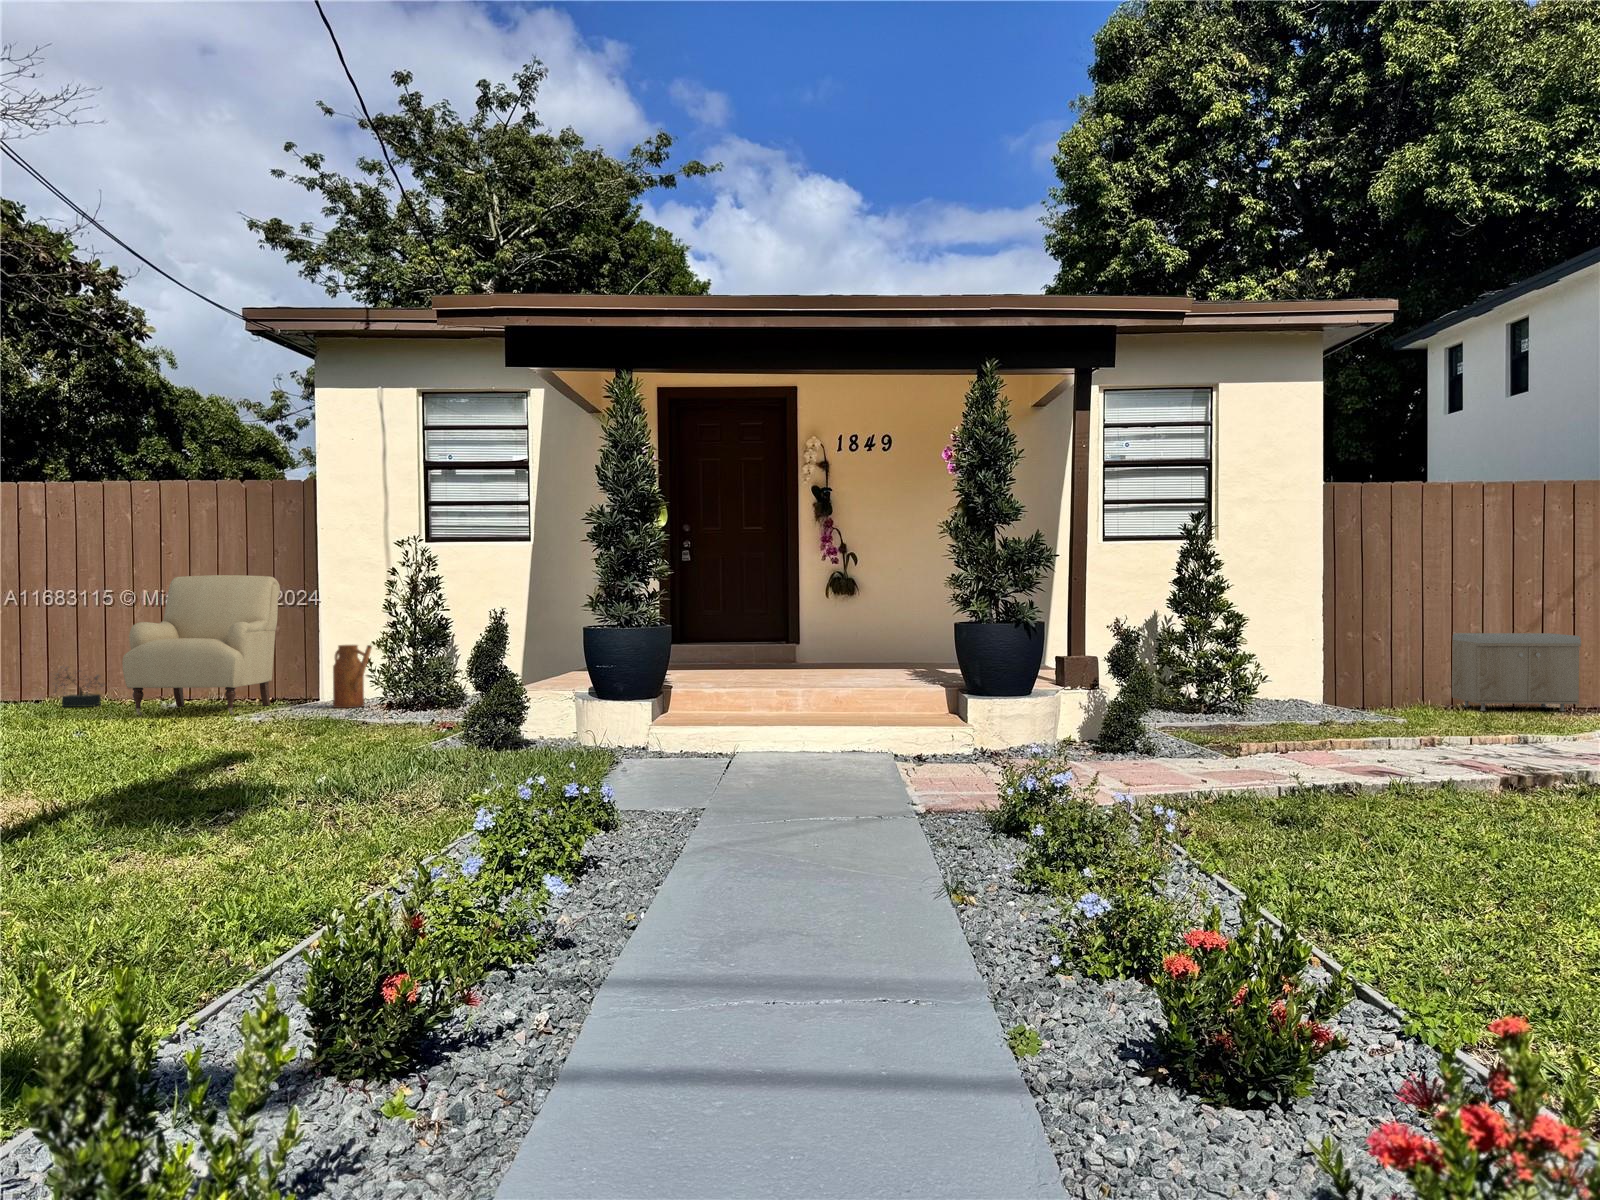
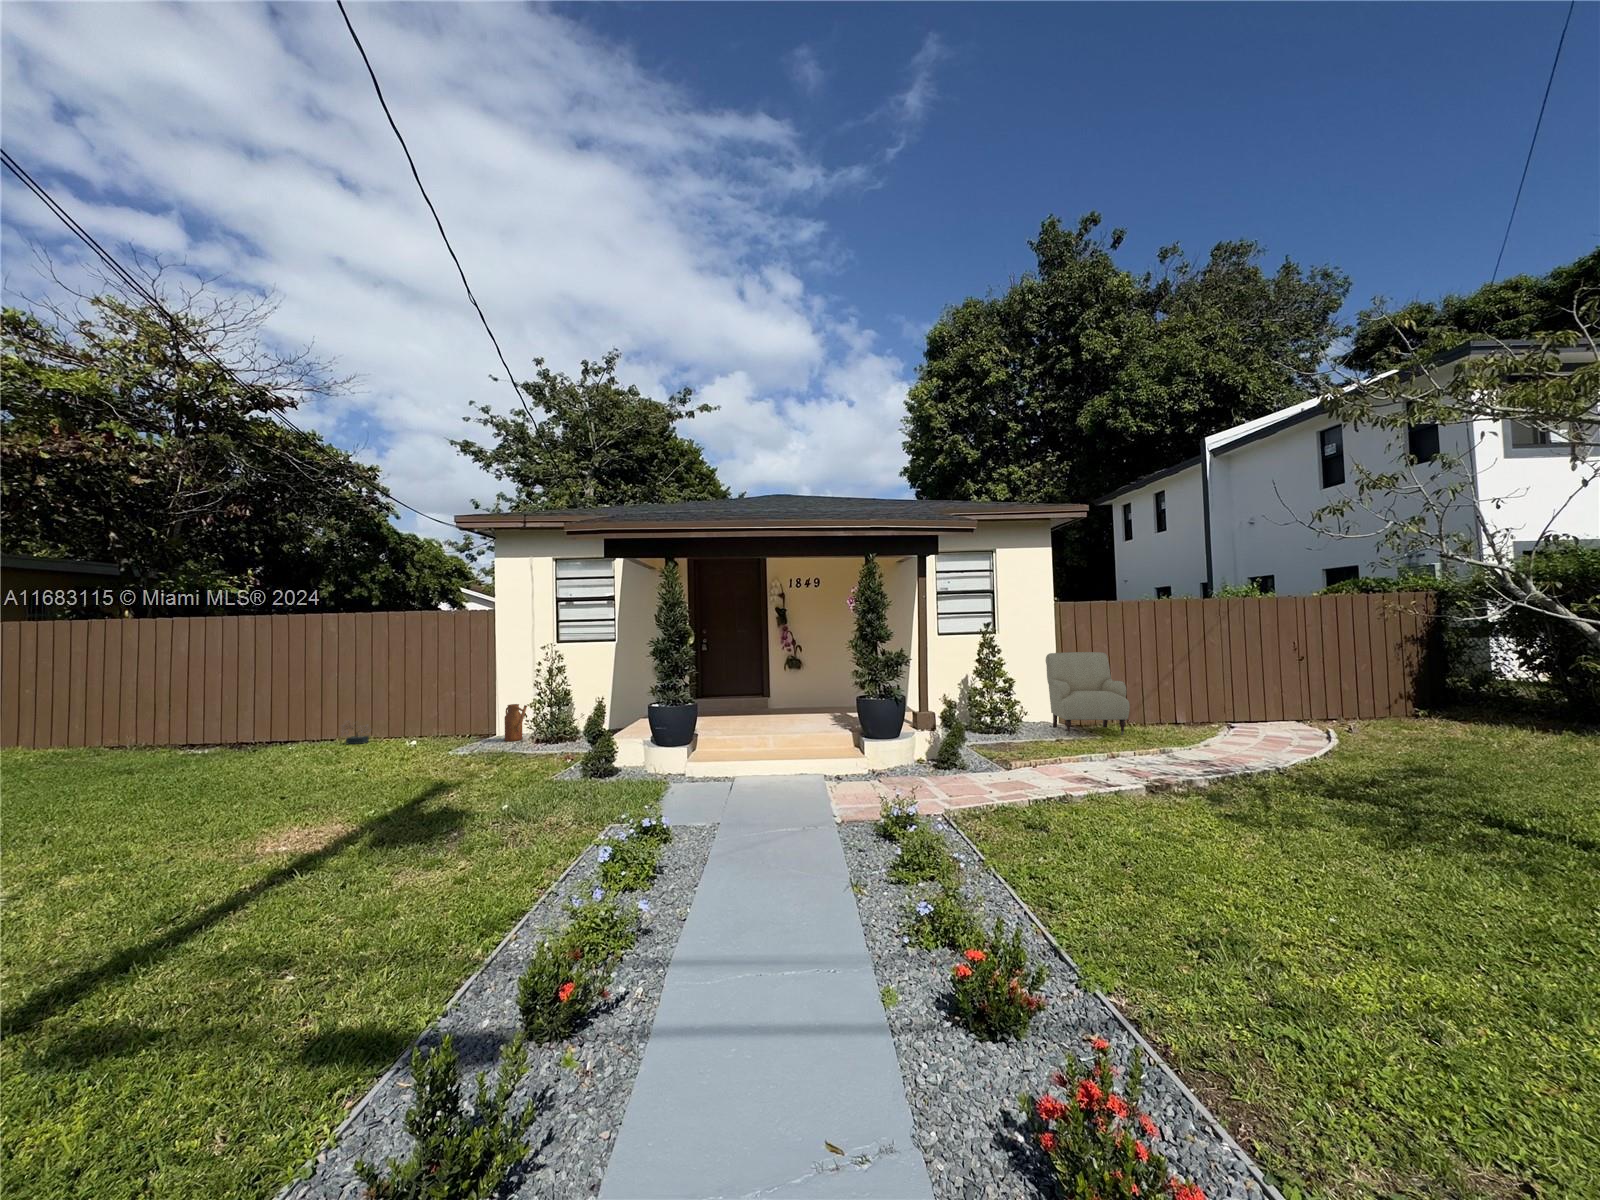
chair: present [122,575,280,715] -> present [1046,652,1130,735]
storage bench: present [1452,633,1581,711] -> none [1128,684,1197,729]

